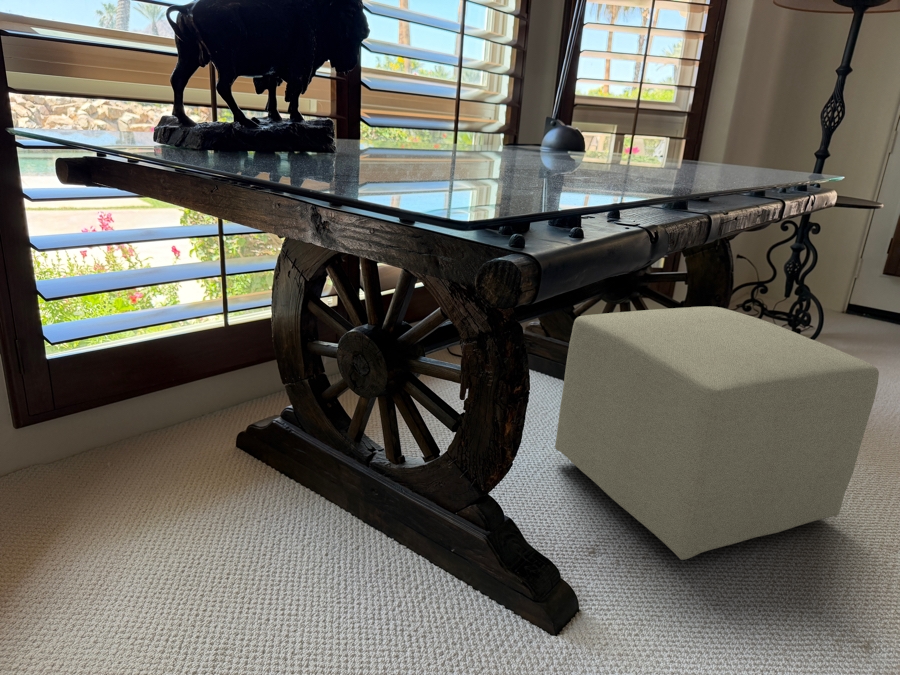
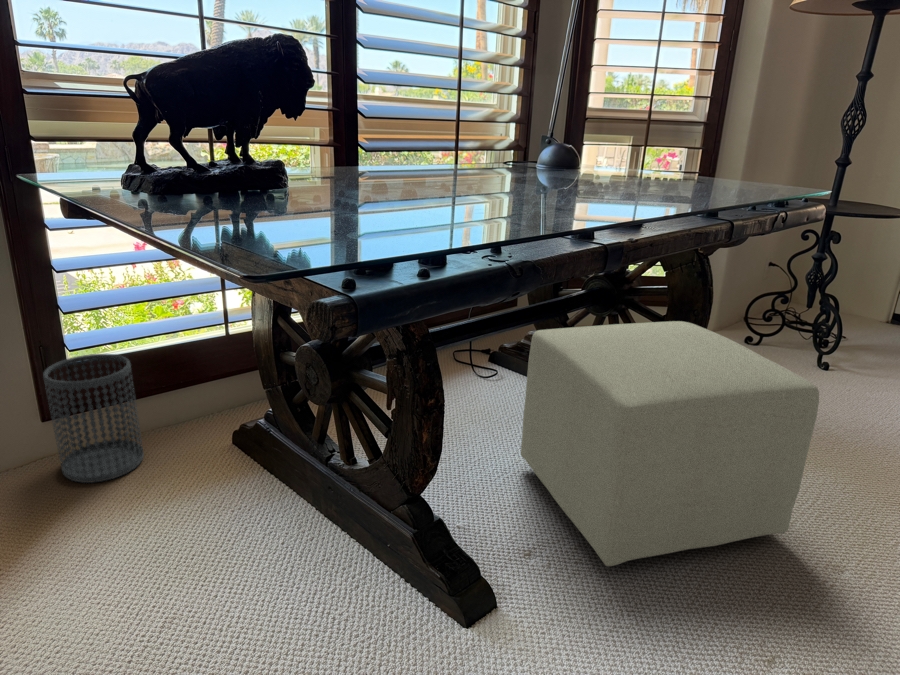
wastebasket: none [22,348,137,498] -> present [43,354,144,483]

